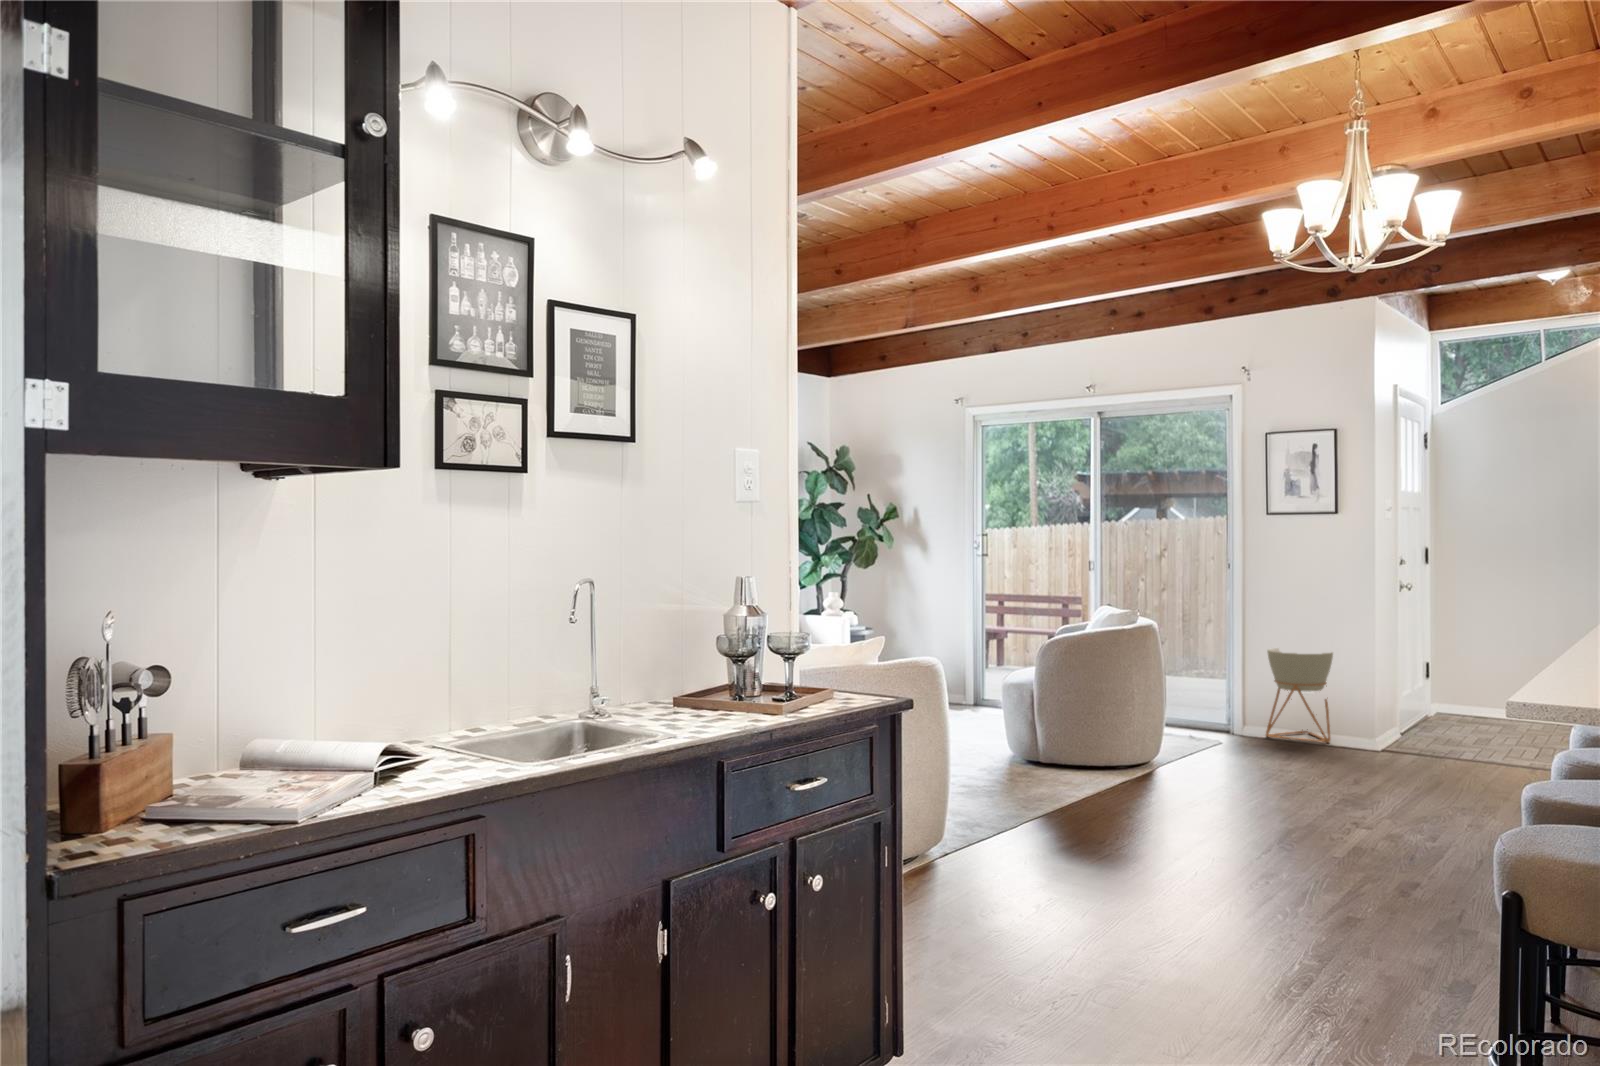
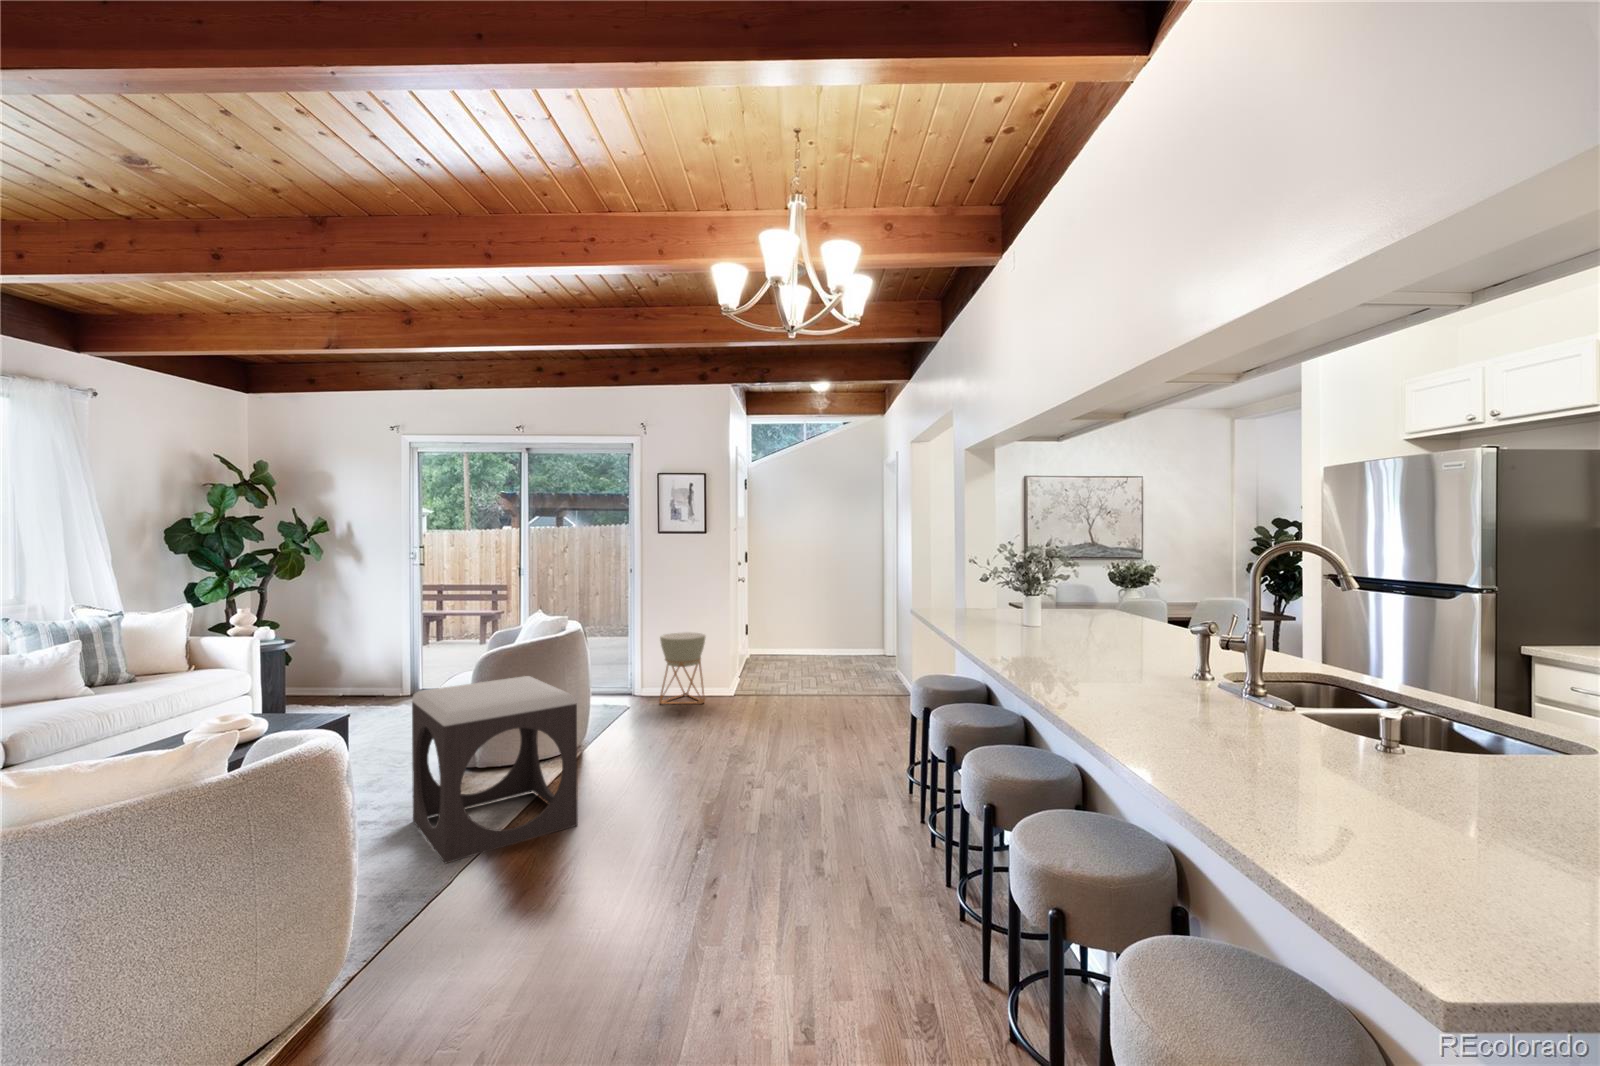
footstool: none [979,661,1136,818] -> present [412,676,578,863]

